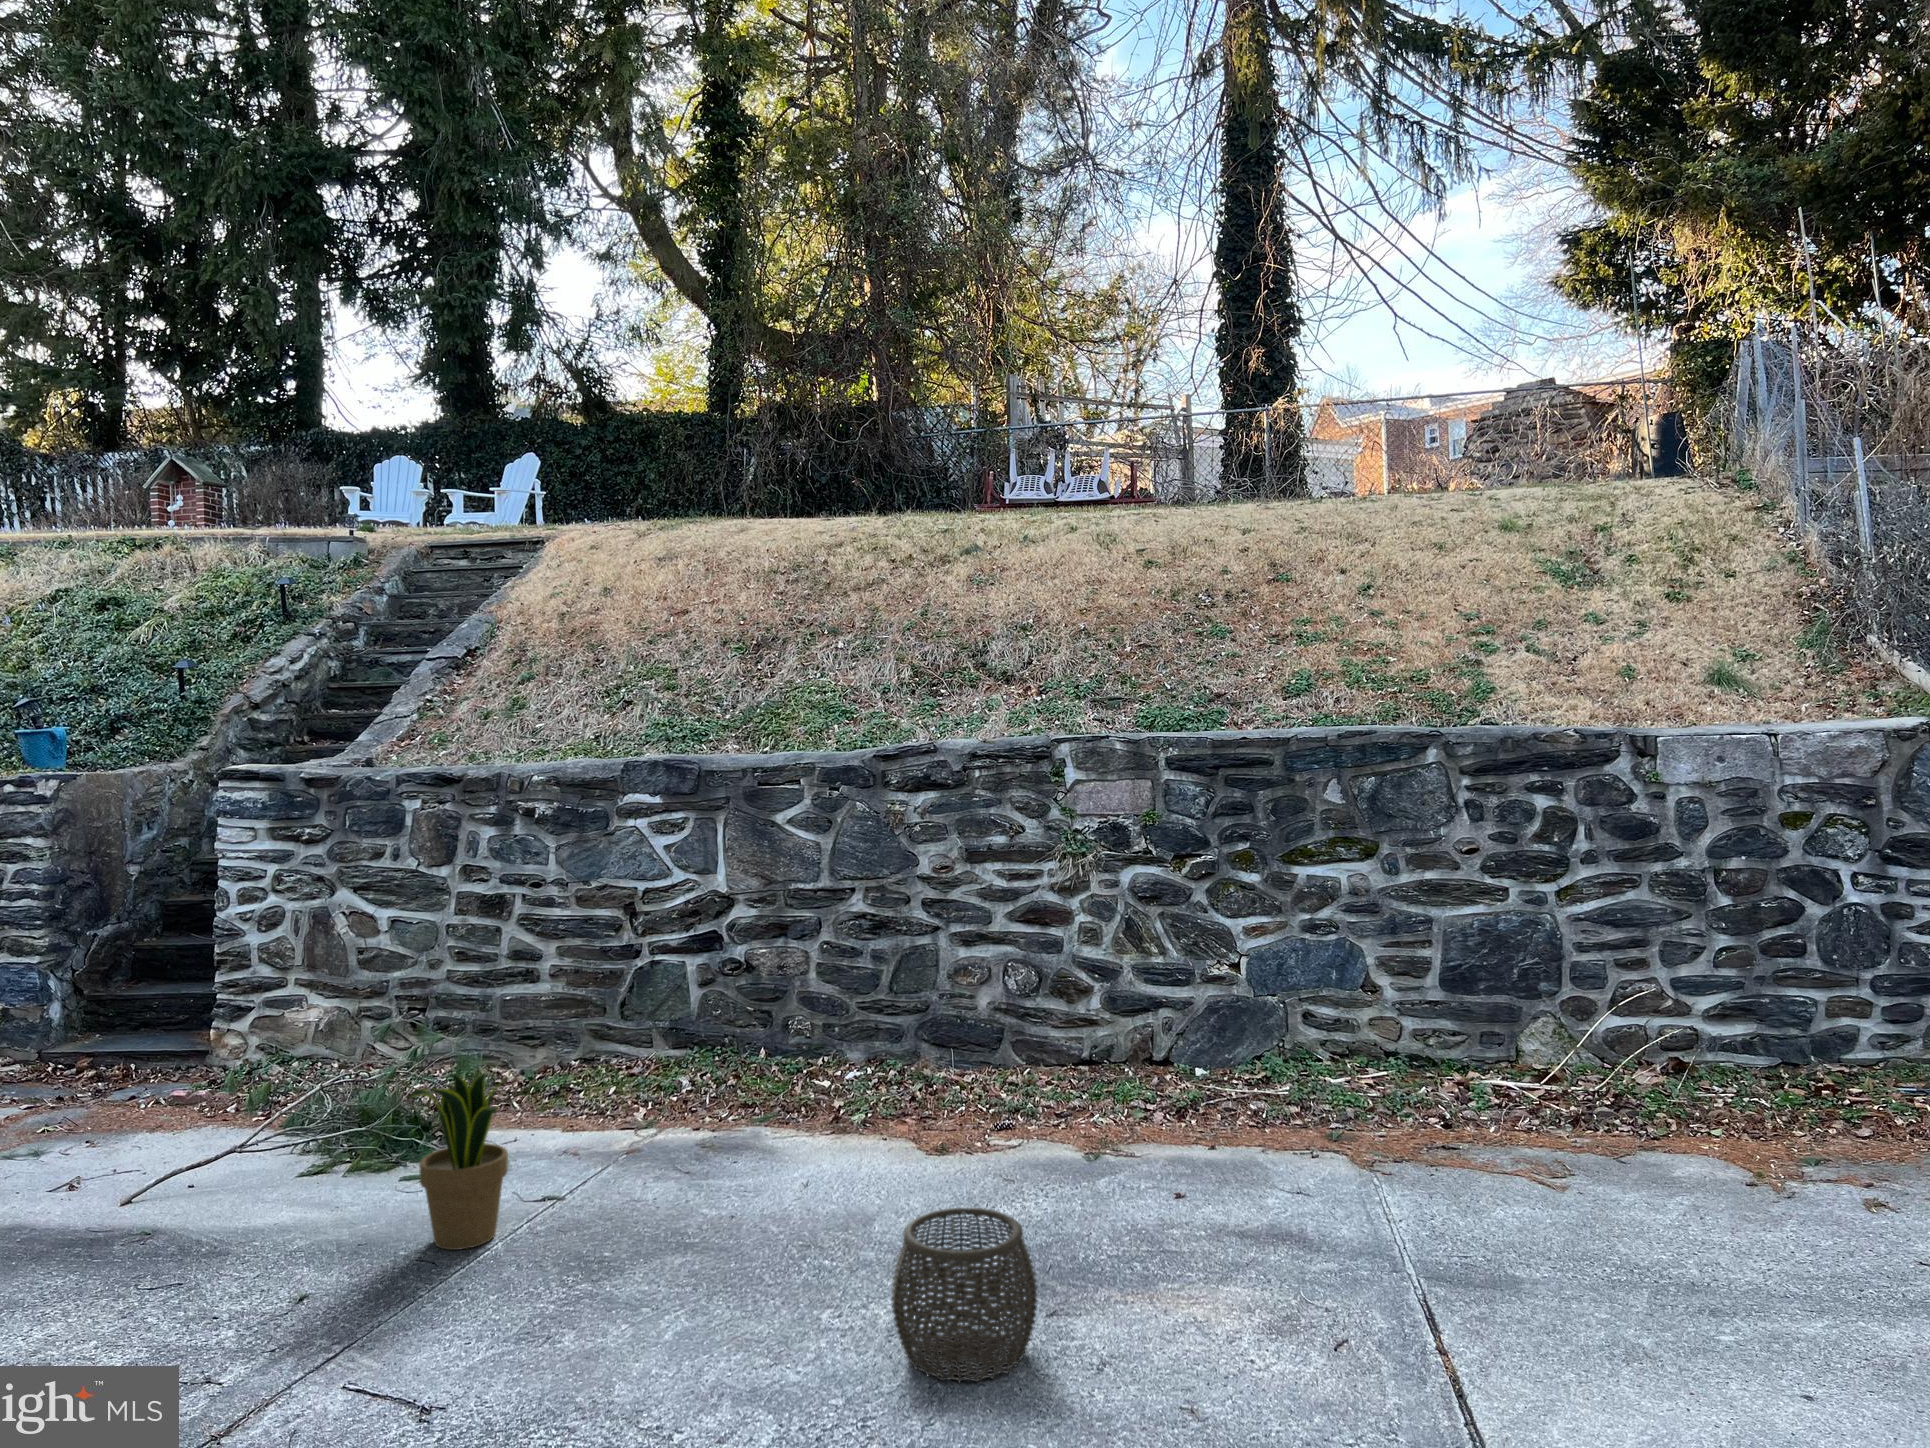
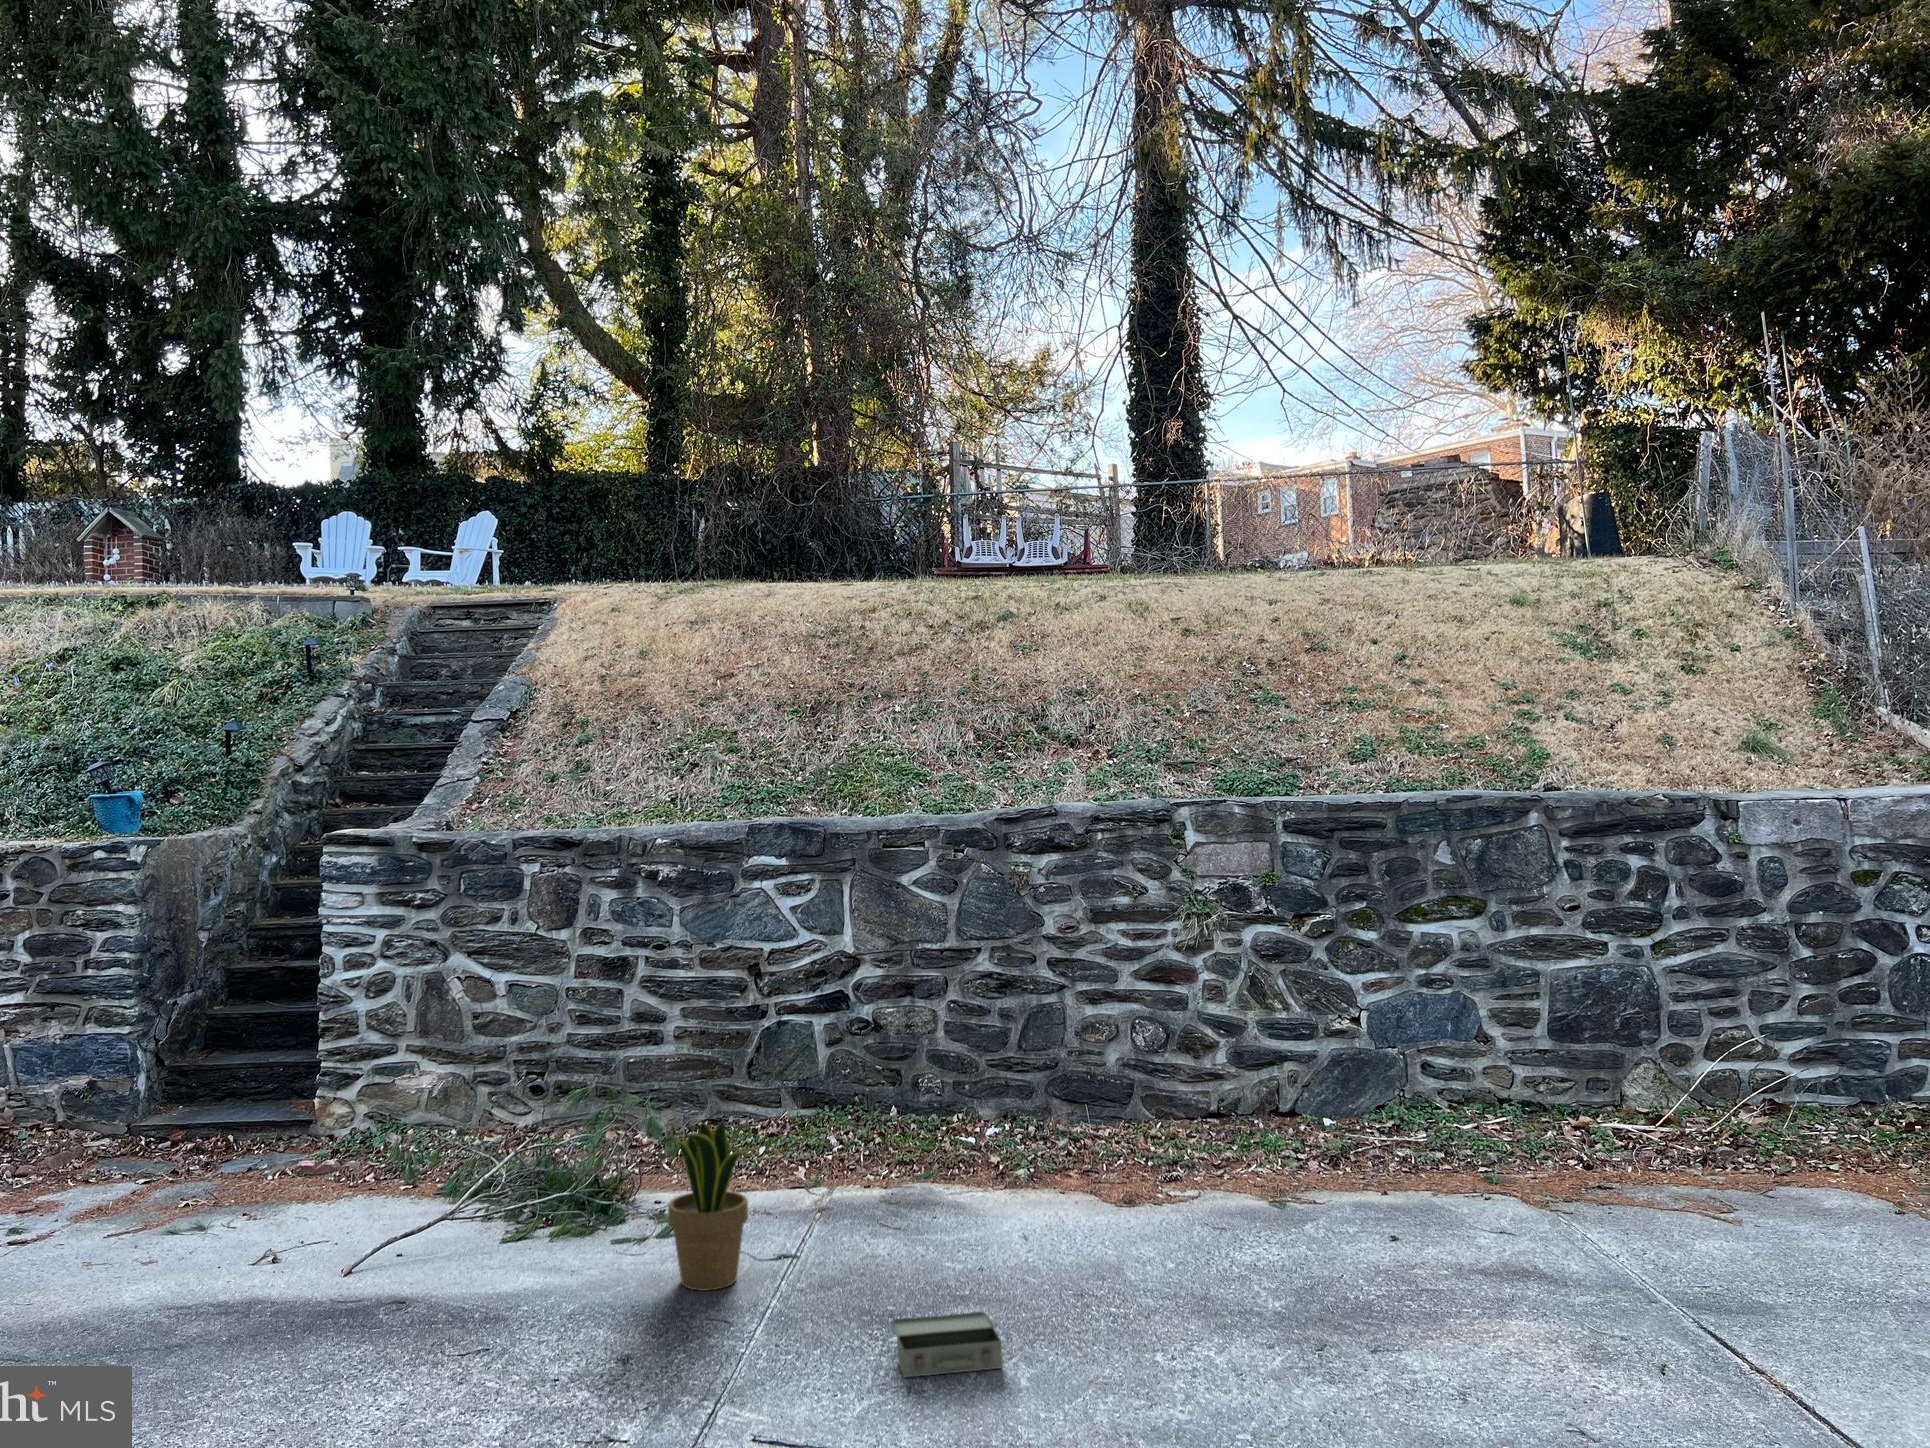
woven basket: present [891,1208,1037,1382] -> none [1186,1228,1323,1382]
toolbox: none [578,1289,697,1363] -> present [892,1312,1002,1377]

